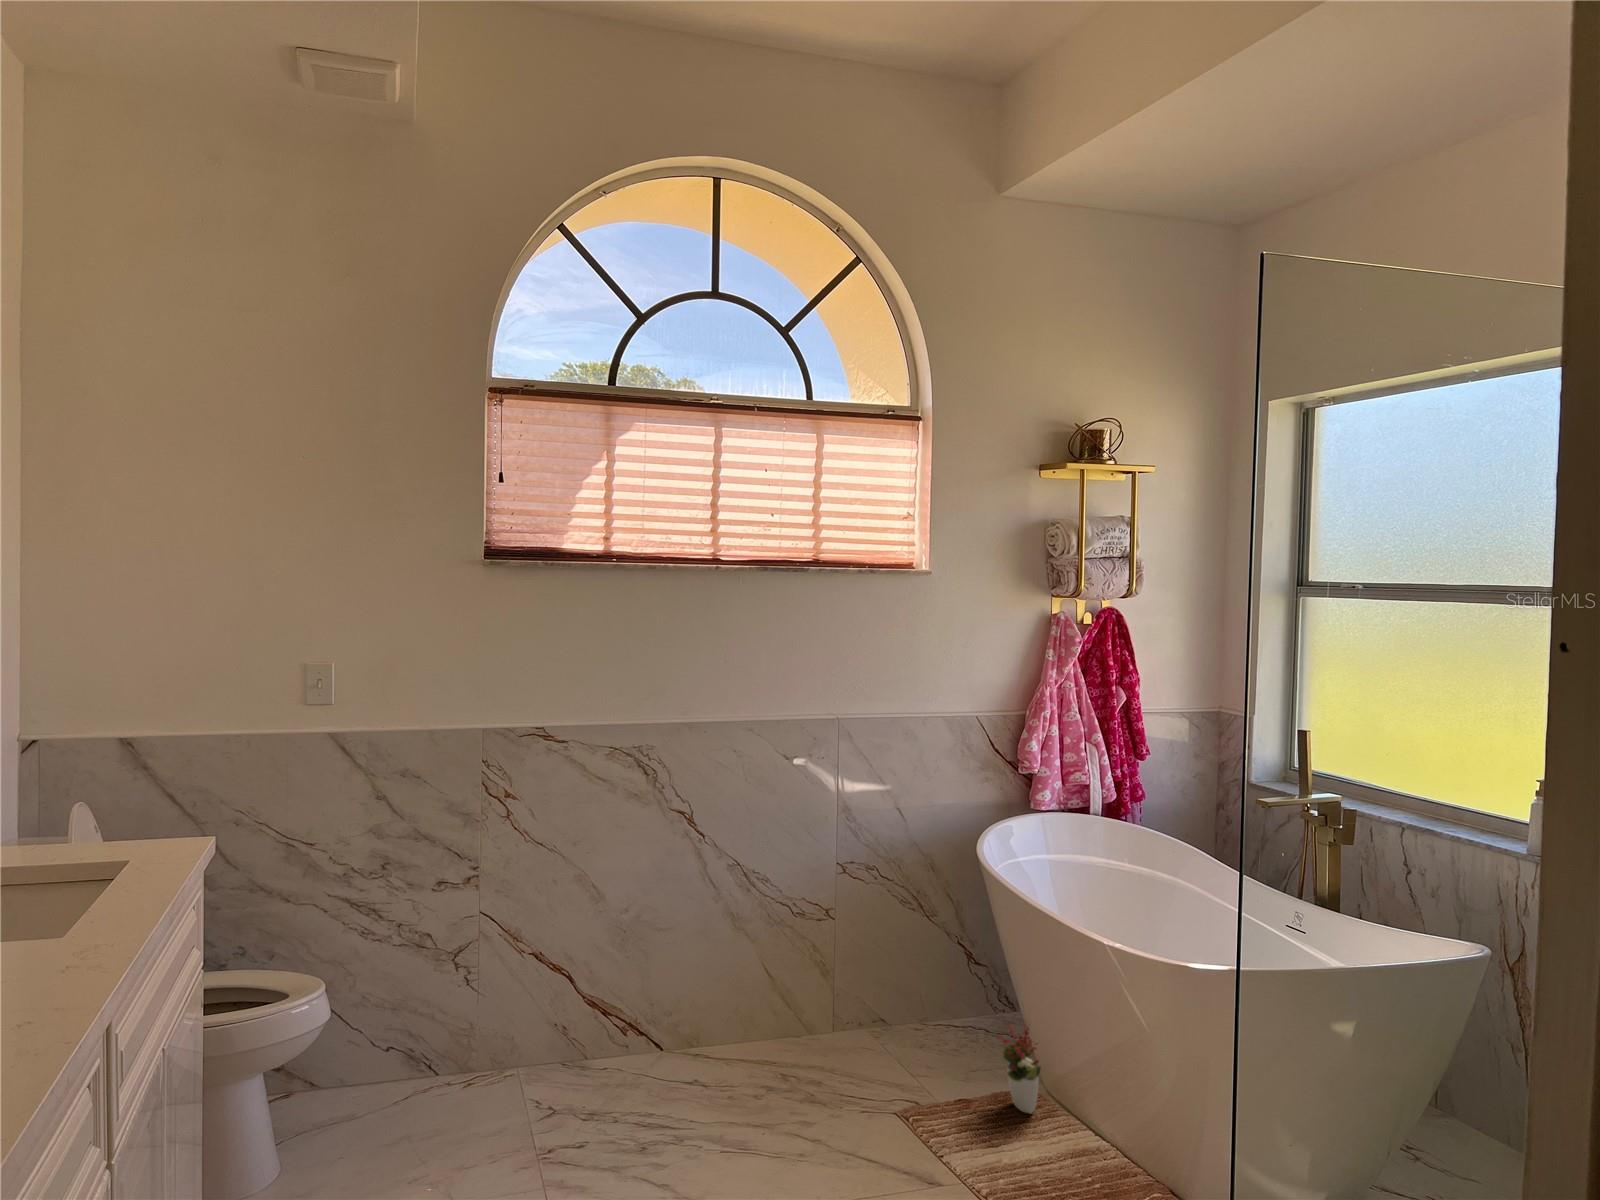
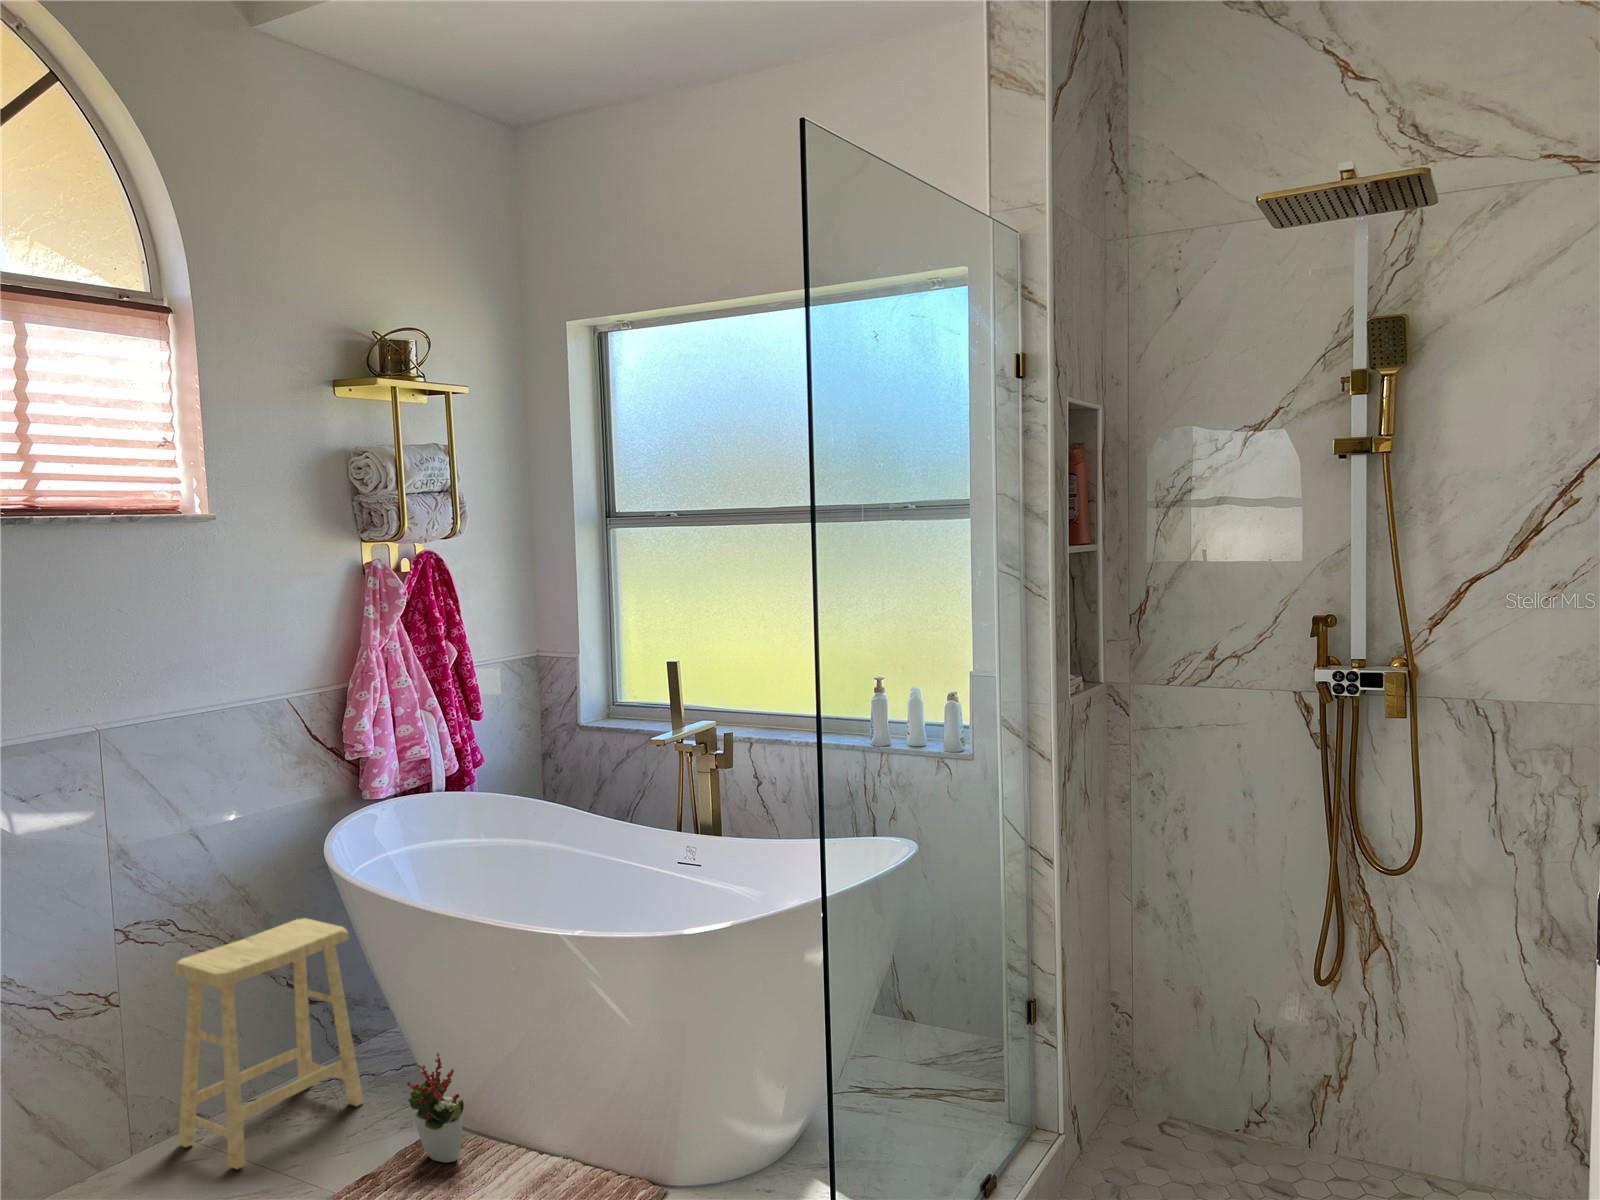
footstool: none [863,891,993,1061] -> present [172,918,363,1169]

